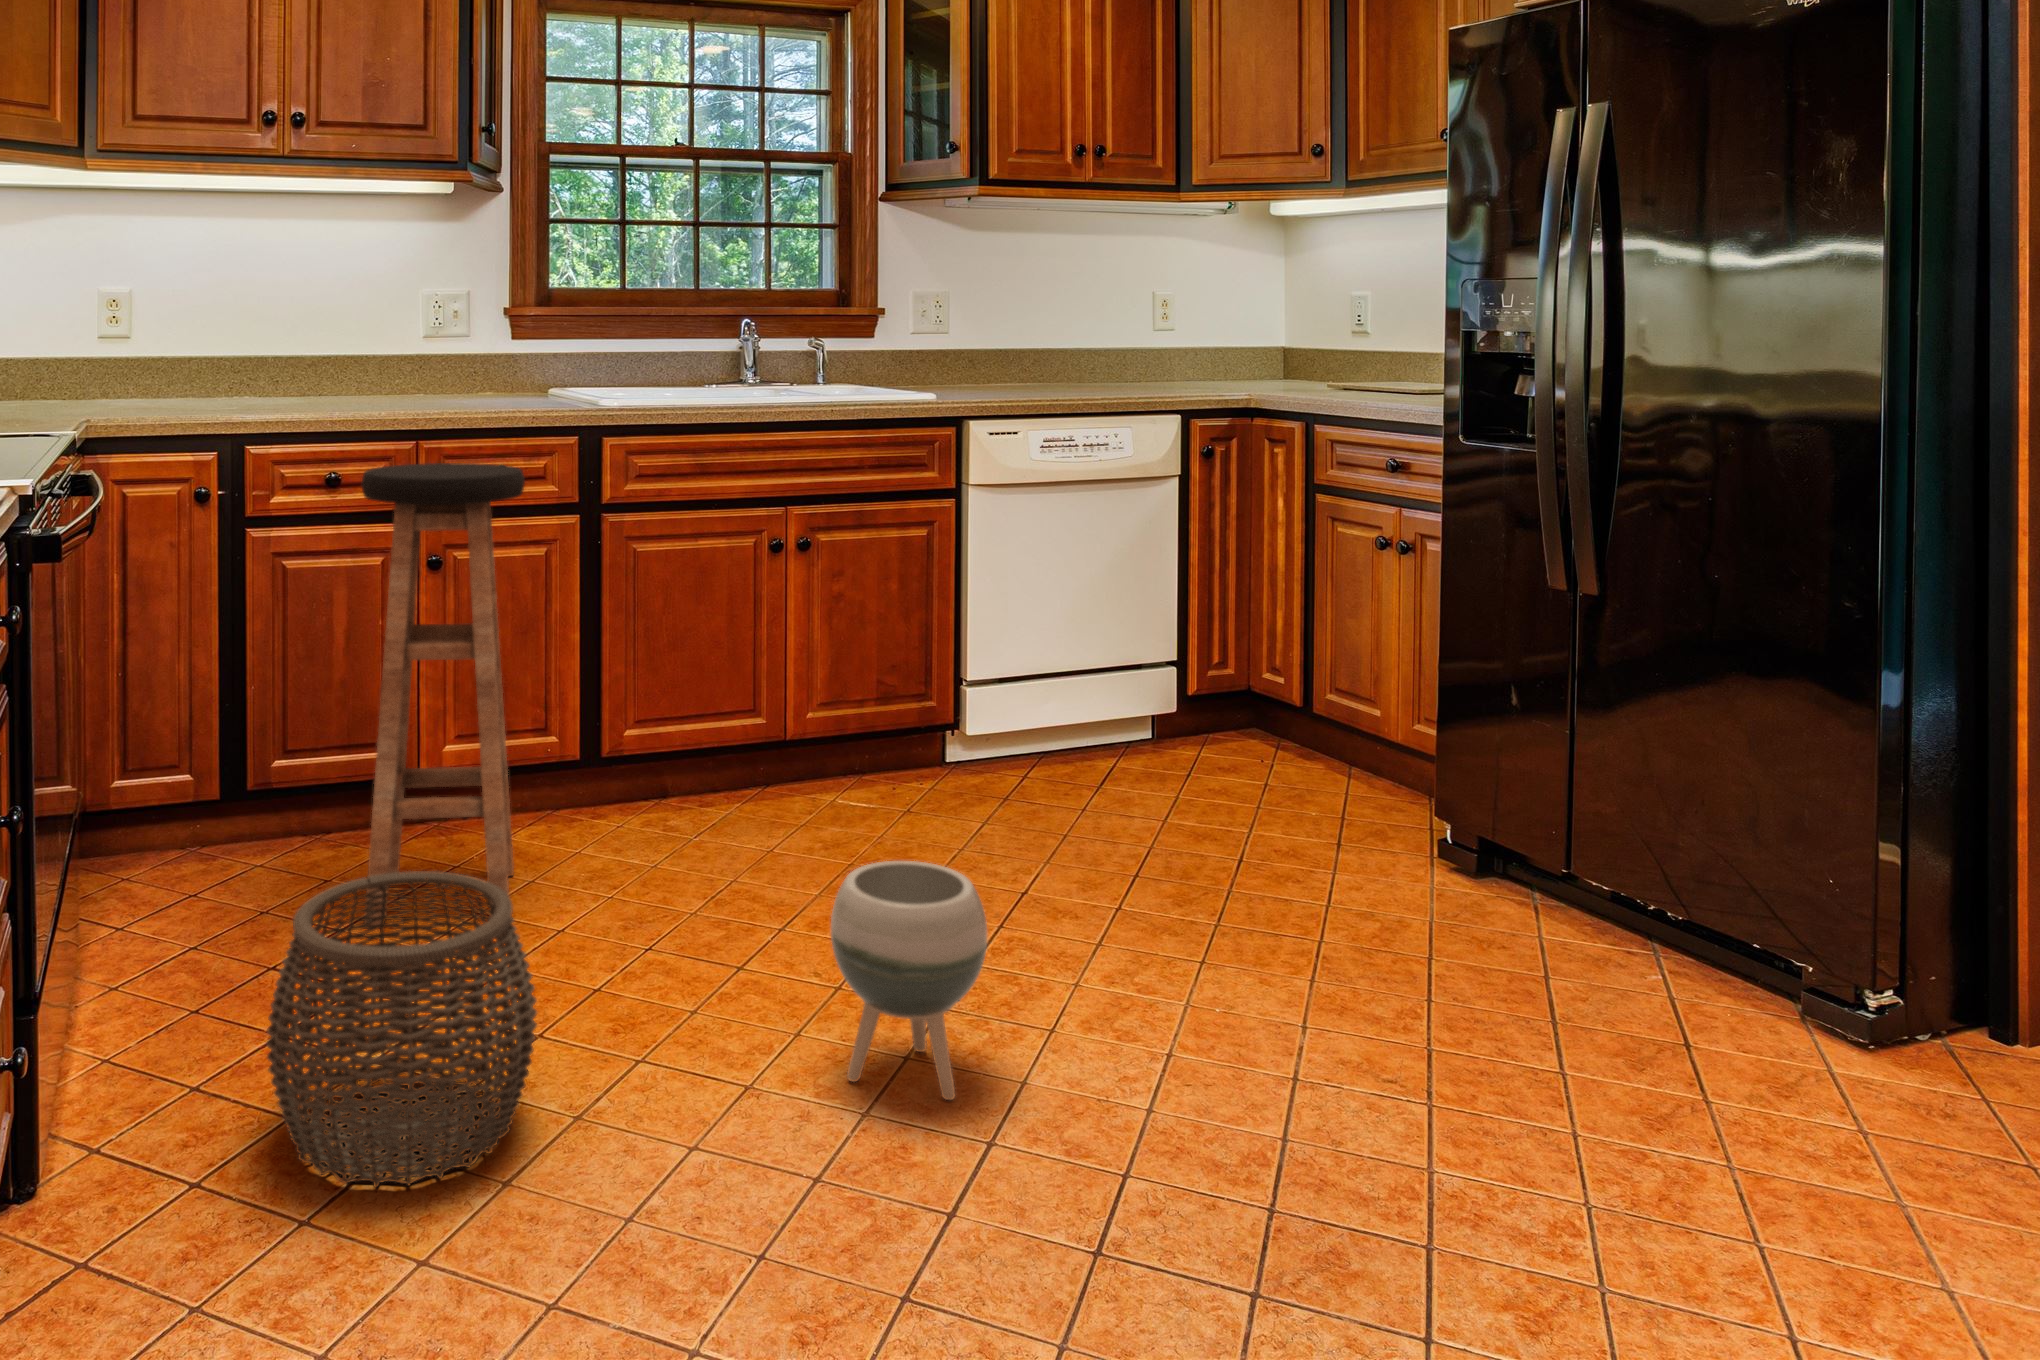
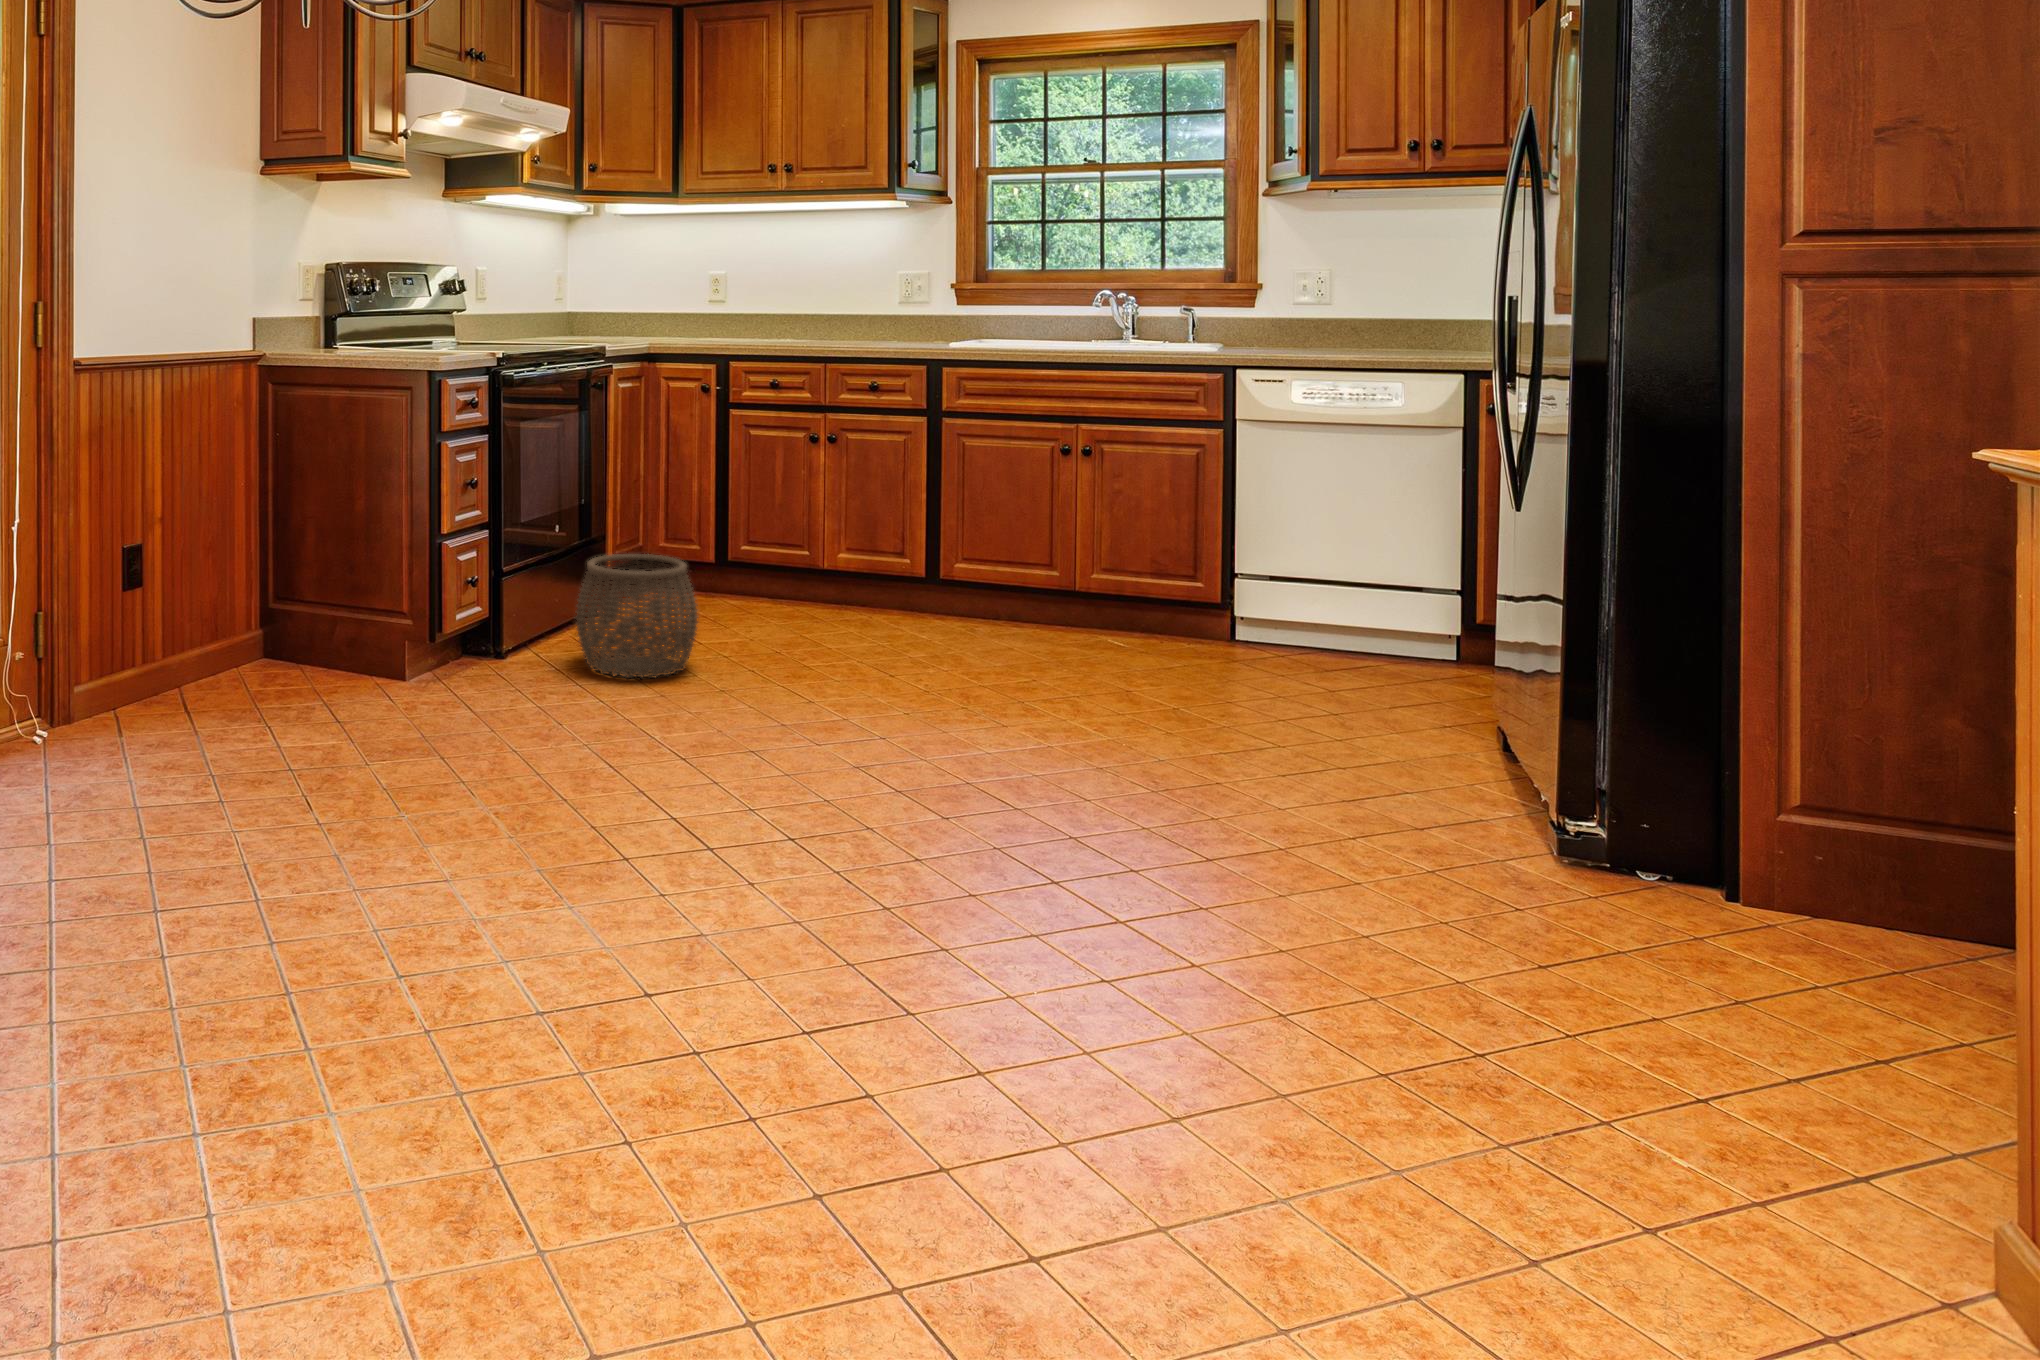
bar stool: present [362,463,525,925] -> none [730,373,838,631]
planter: present [831,861,987,1100] -> none [834,594,923,718]

